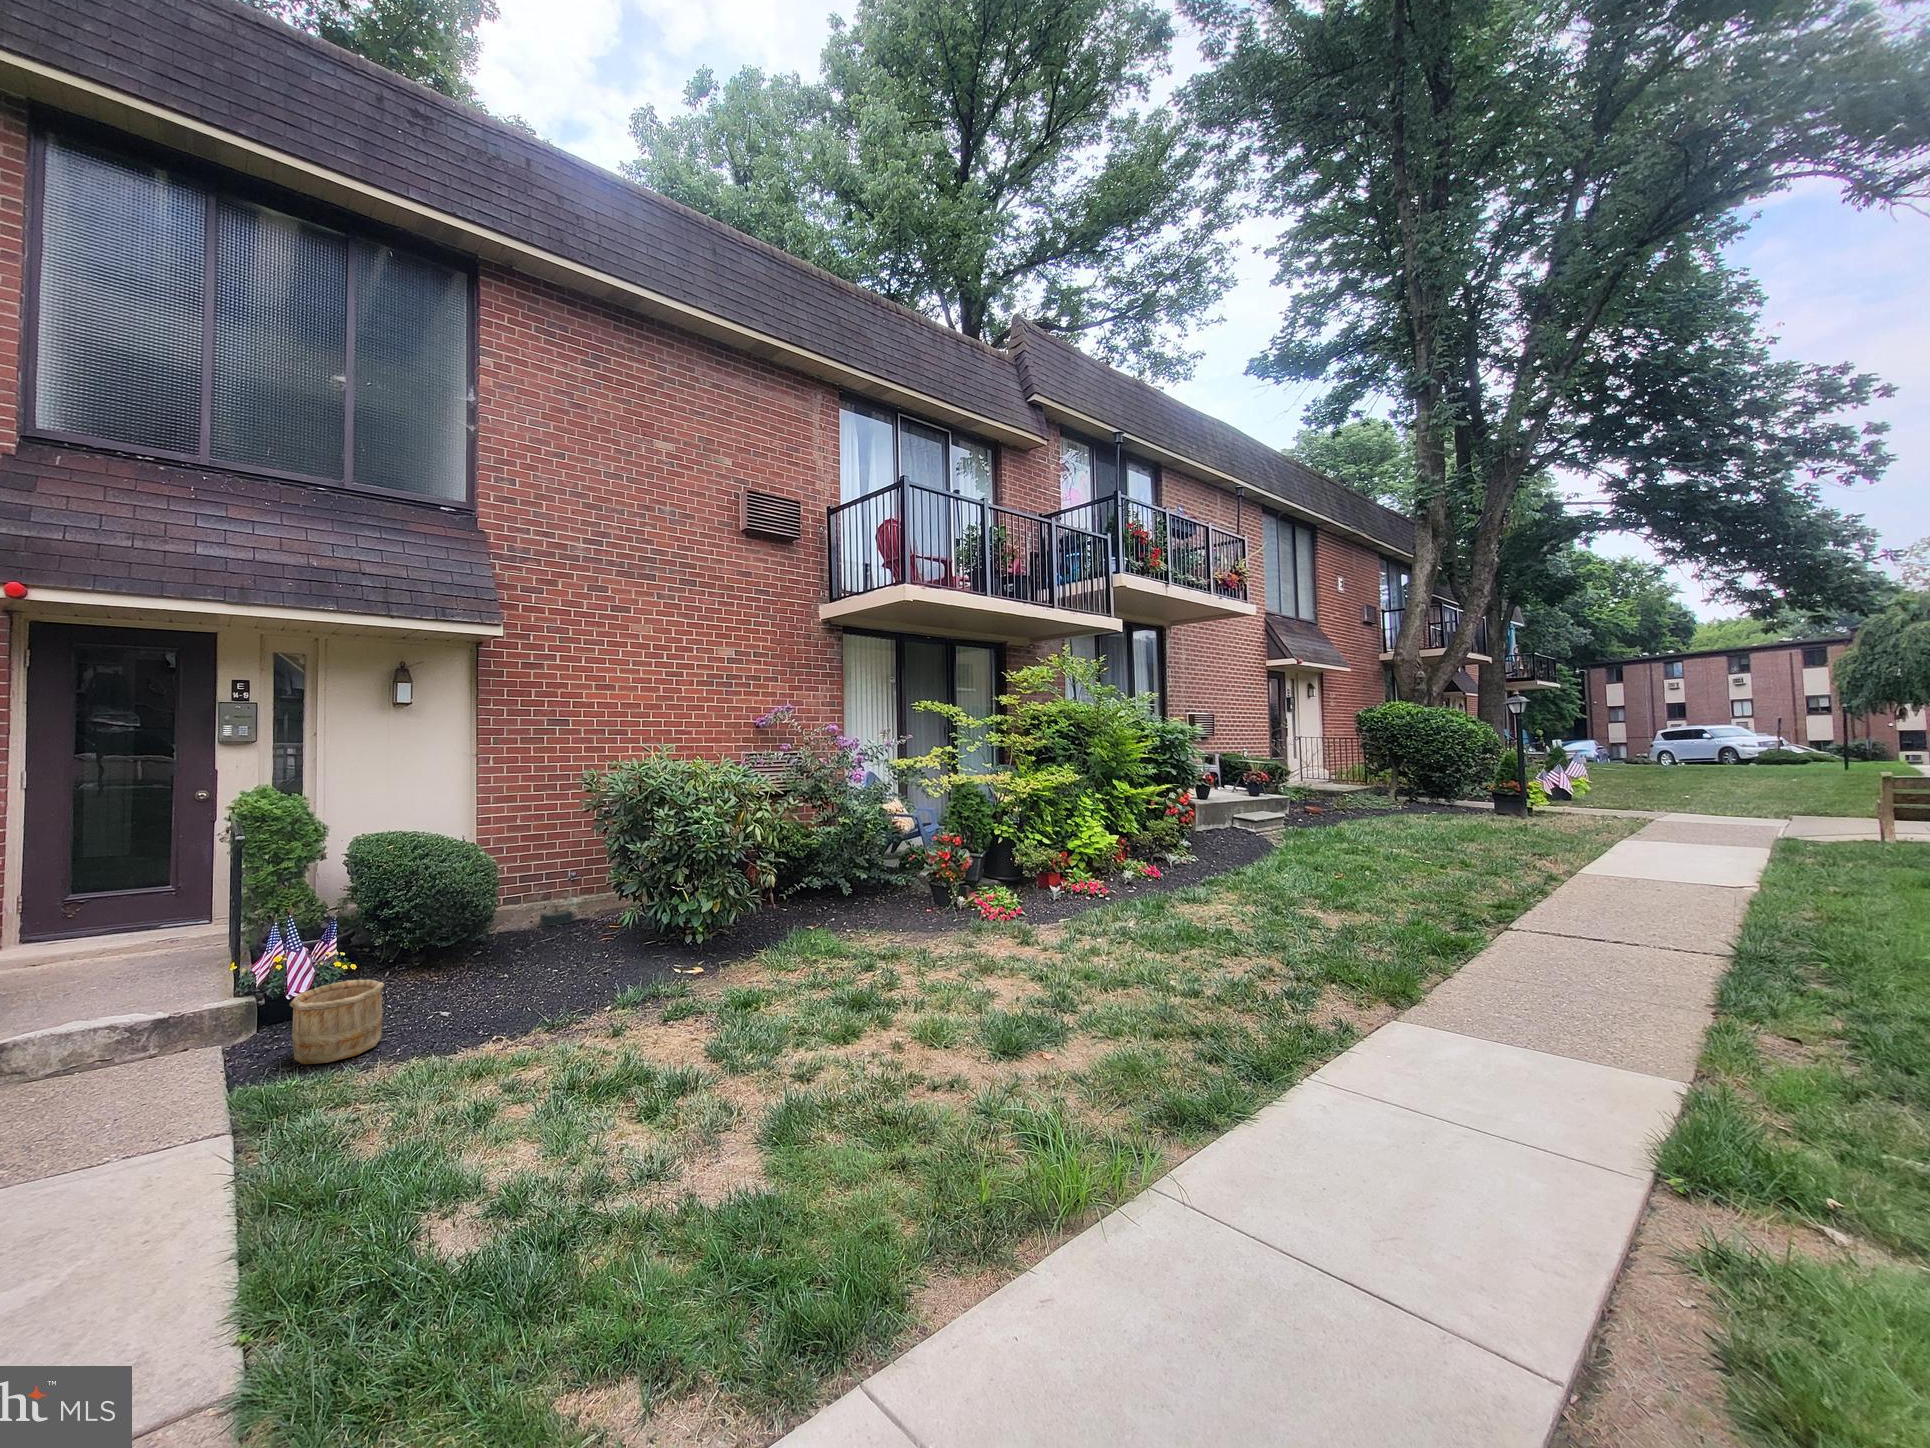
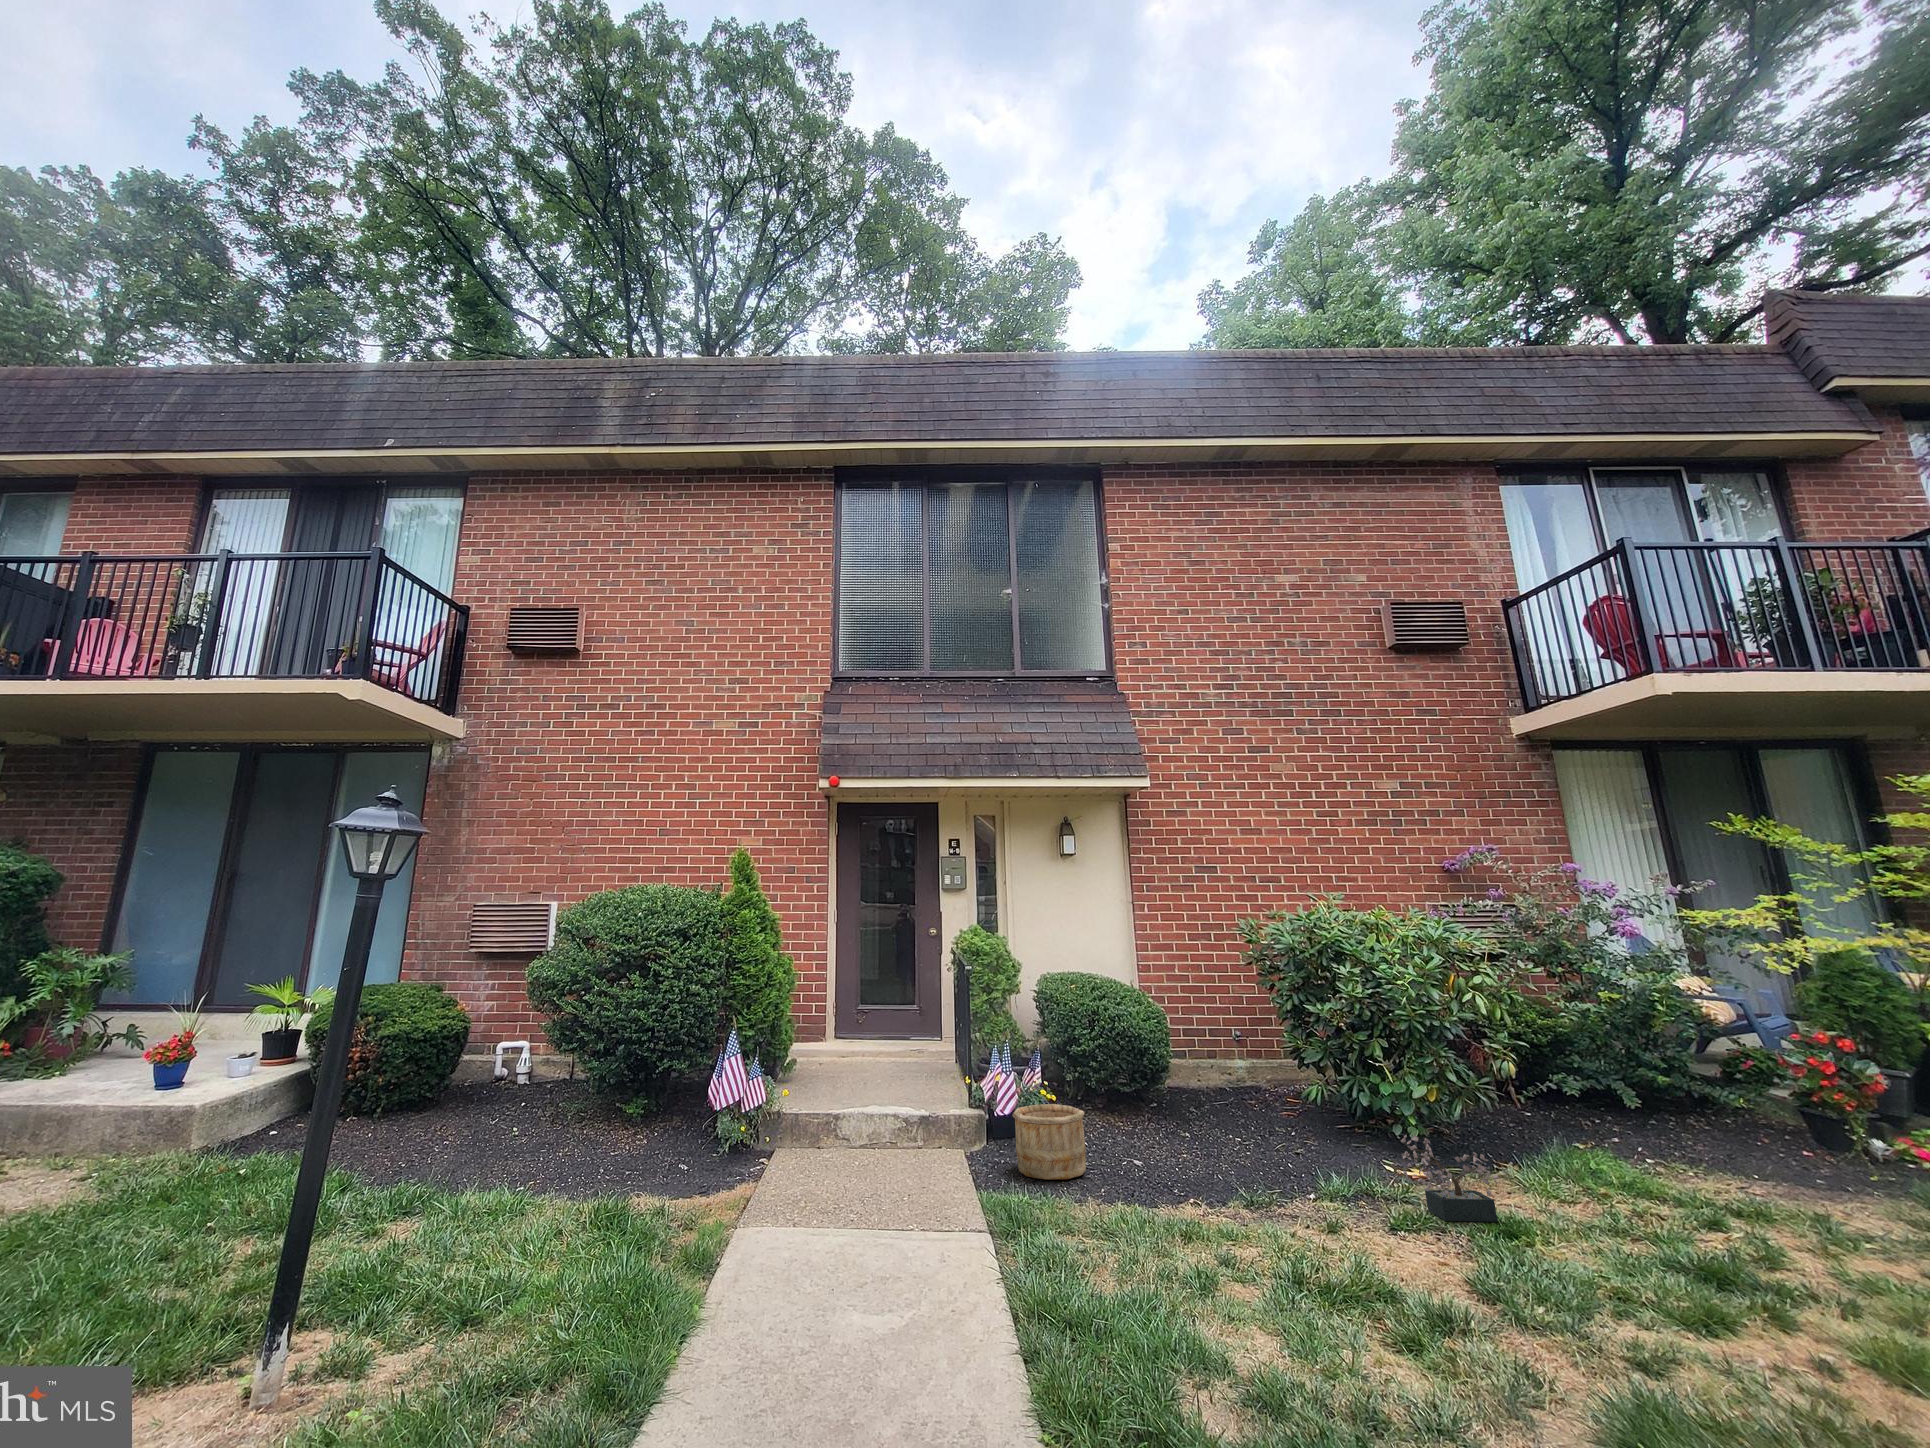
decorative plant: present [532,888,577,927] -> present [1401,1135,1498,1222]

